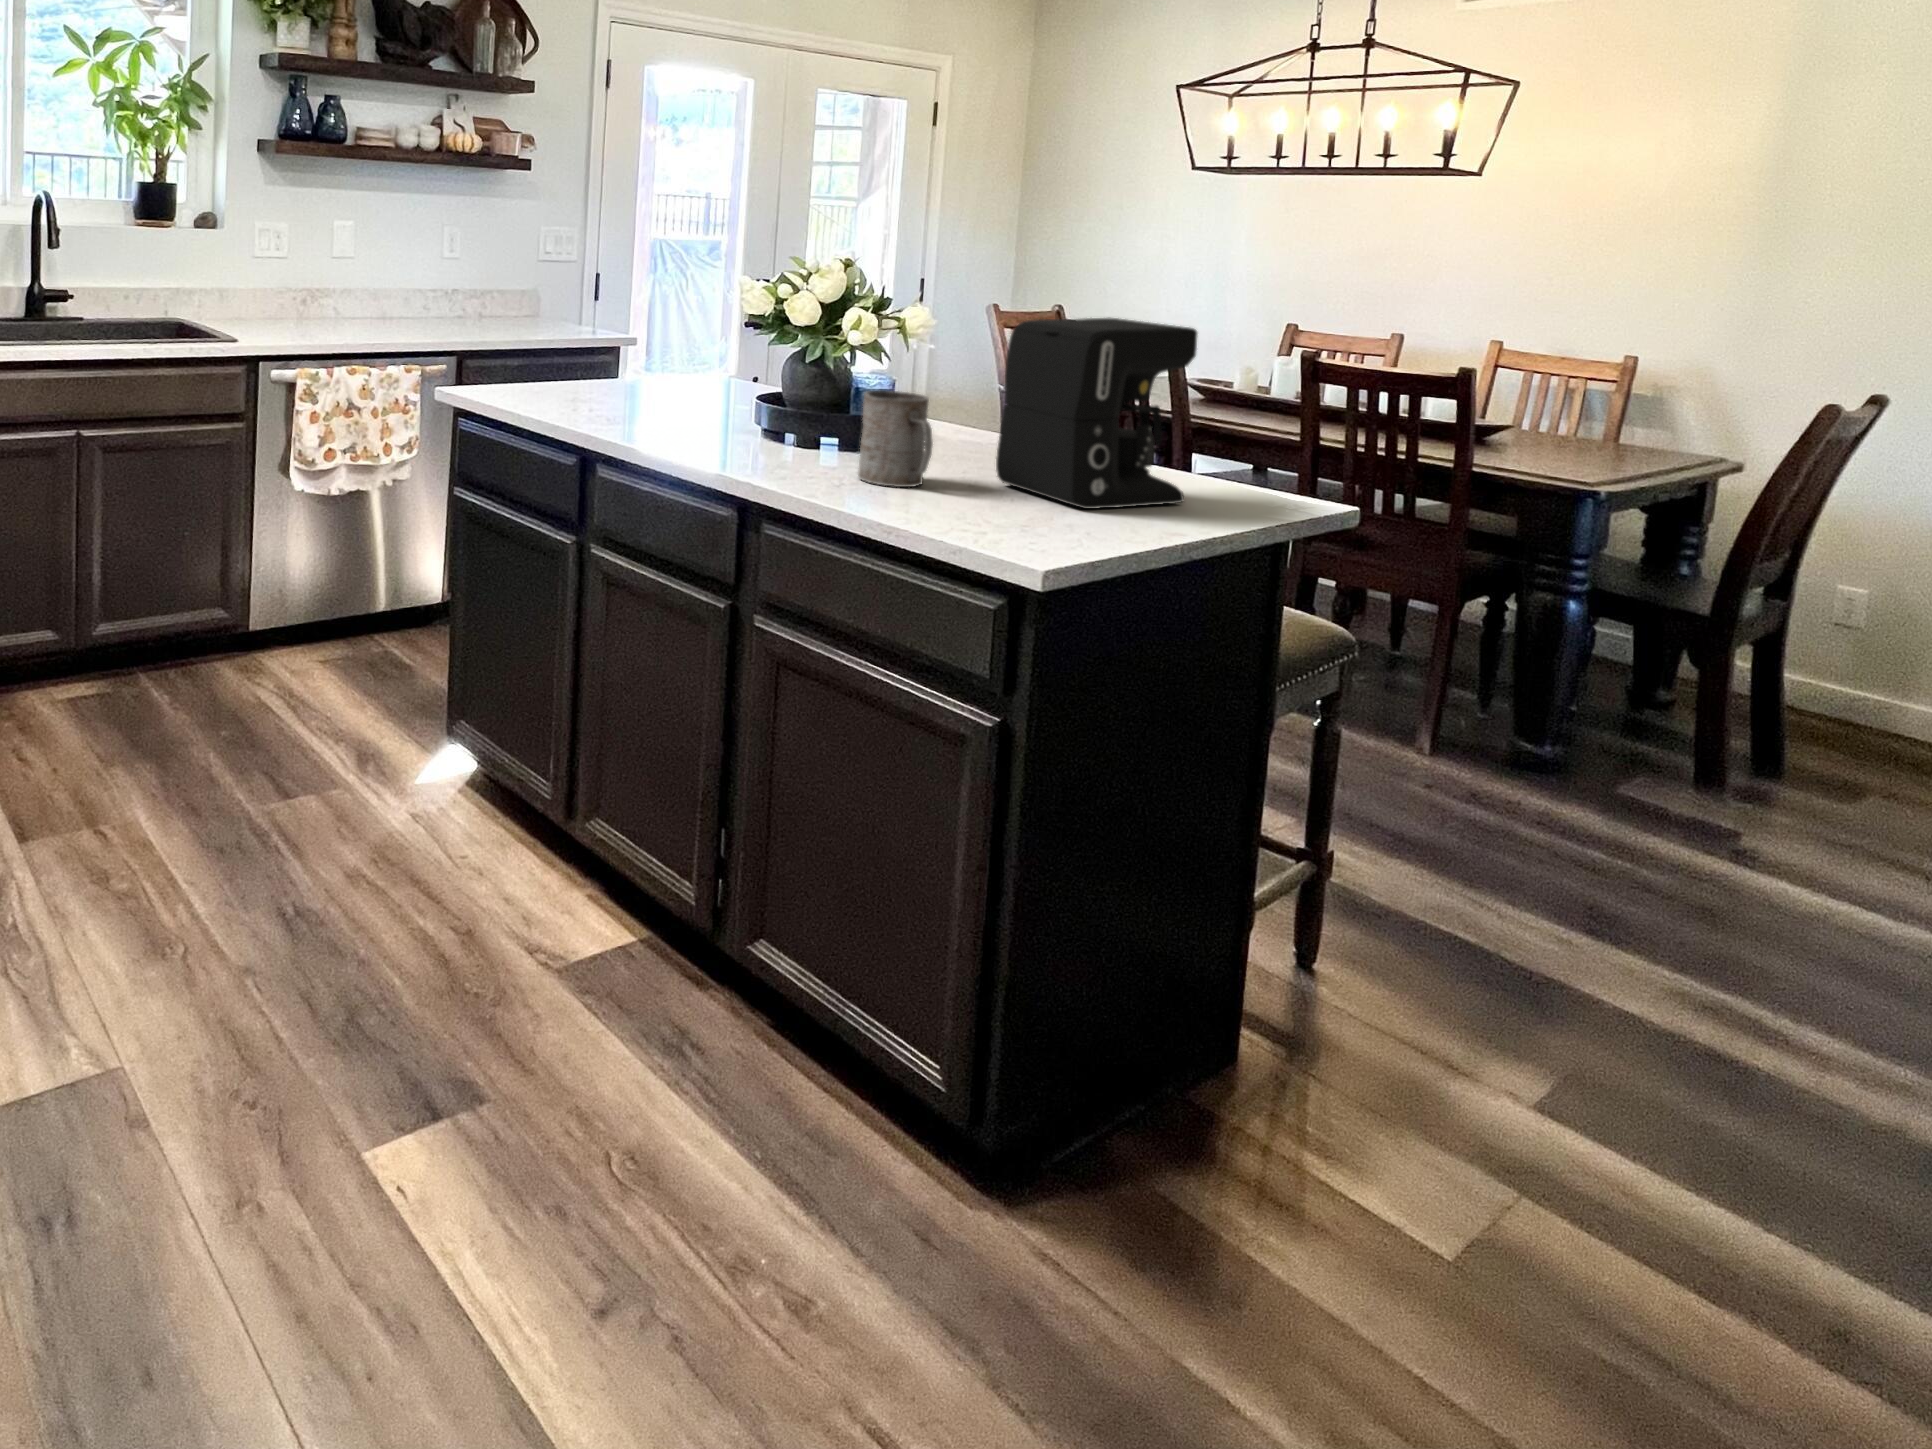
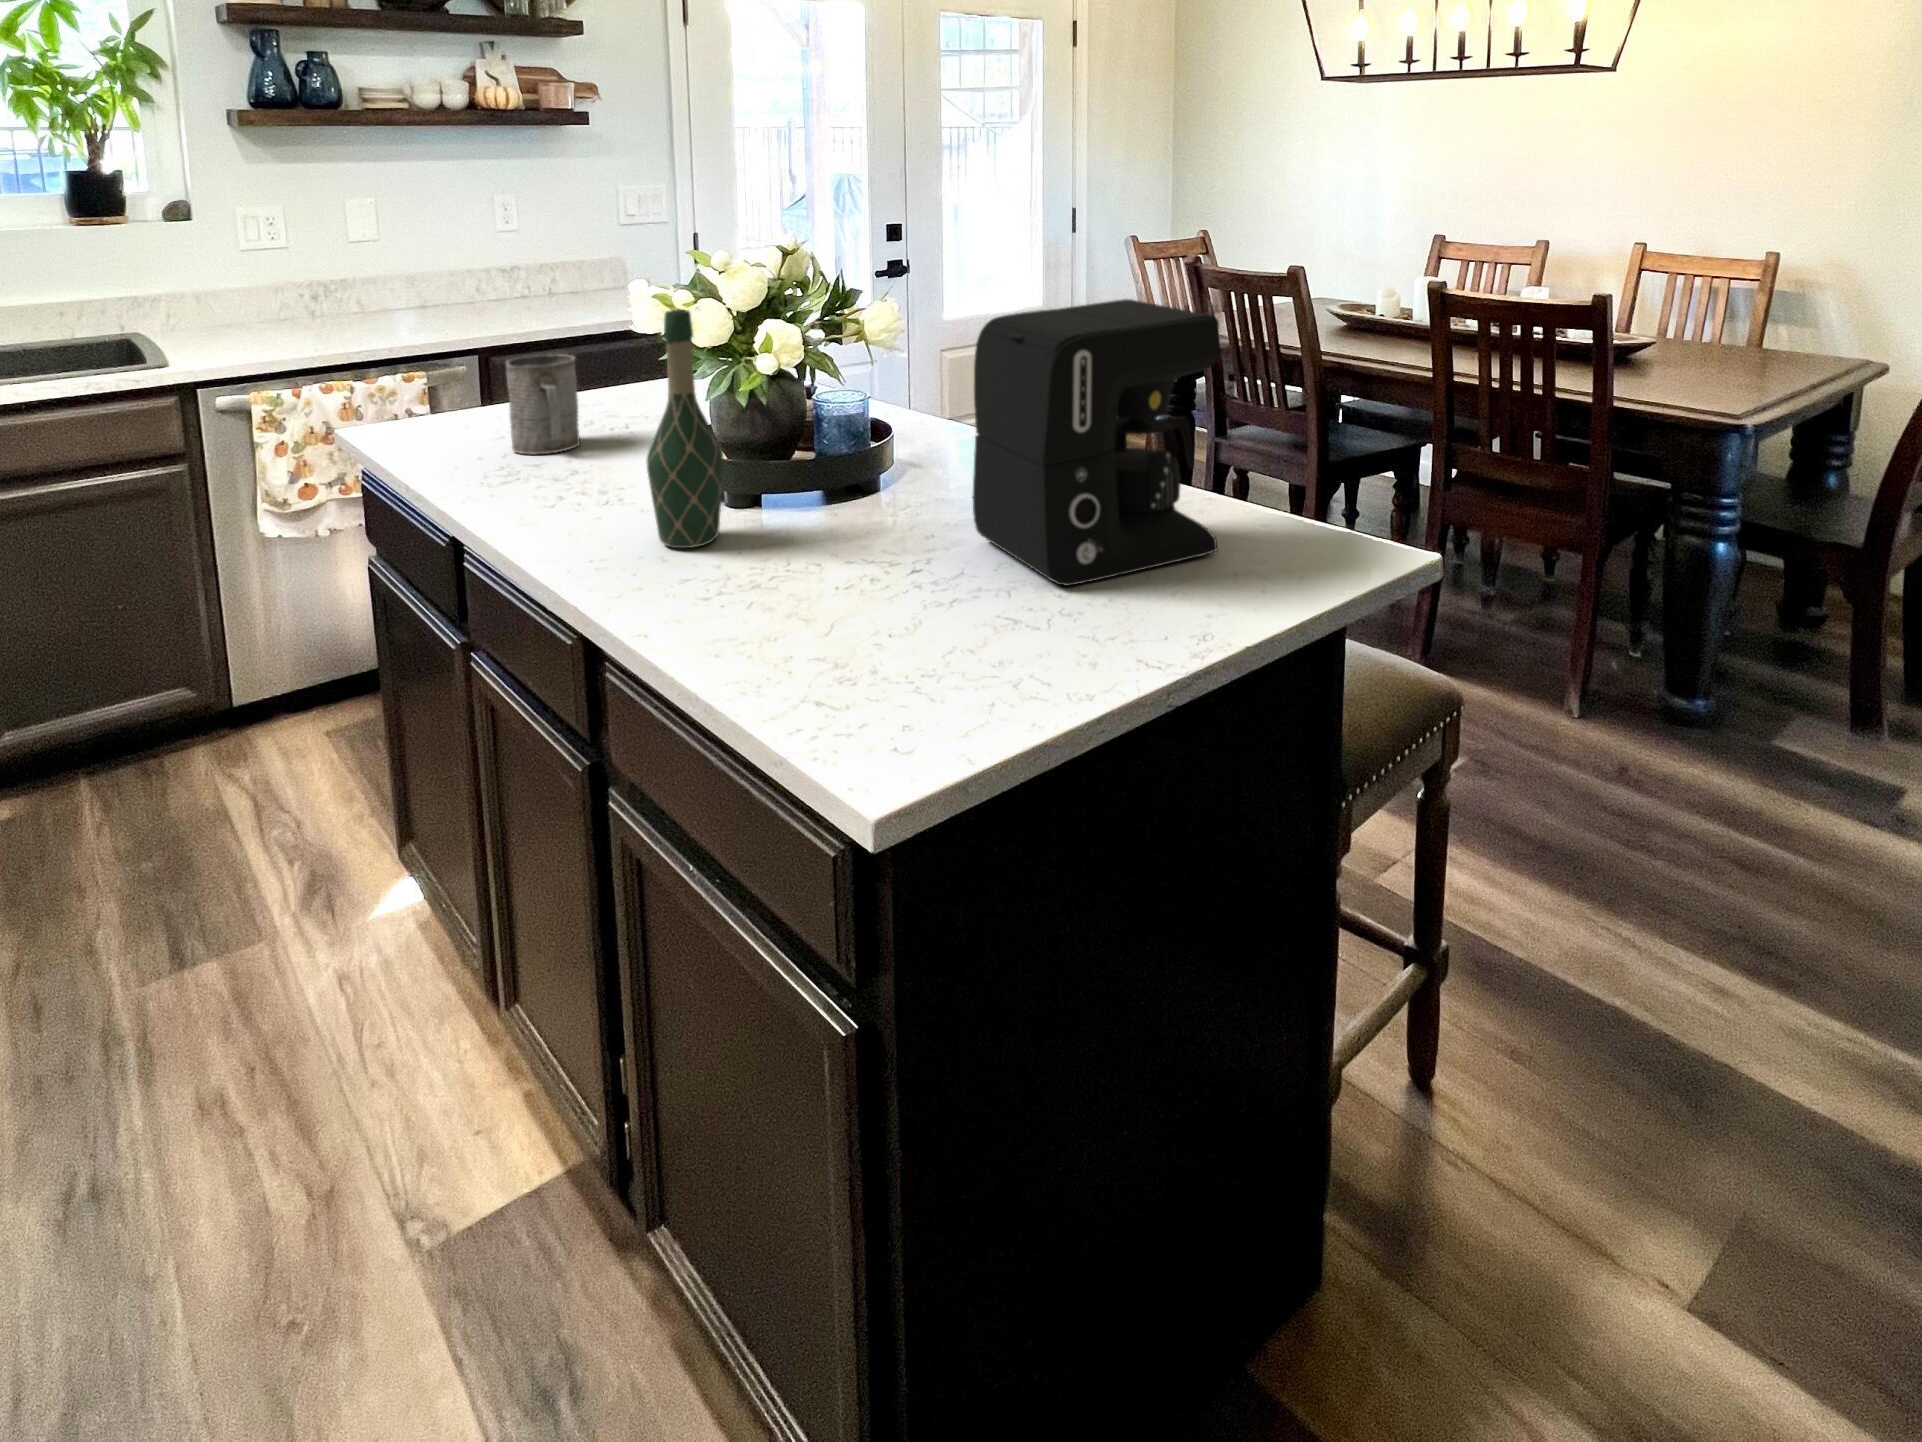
wine bottle: none [760,300,814,471] -> present [647,310,724,548]
mug: present [858,391,933,487] -> present [506,354,580,454]

